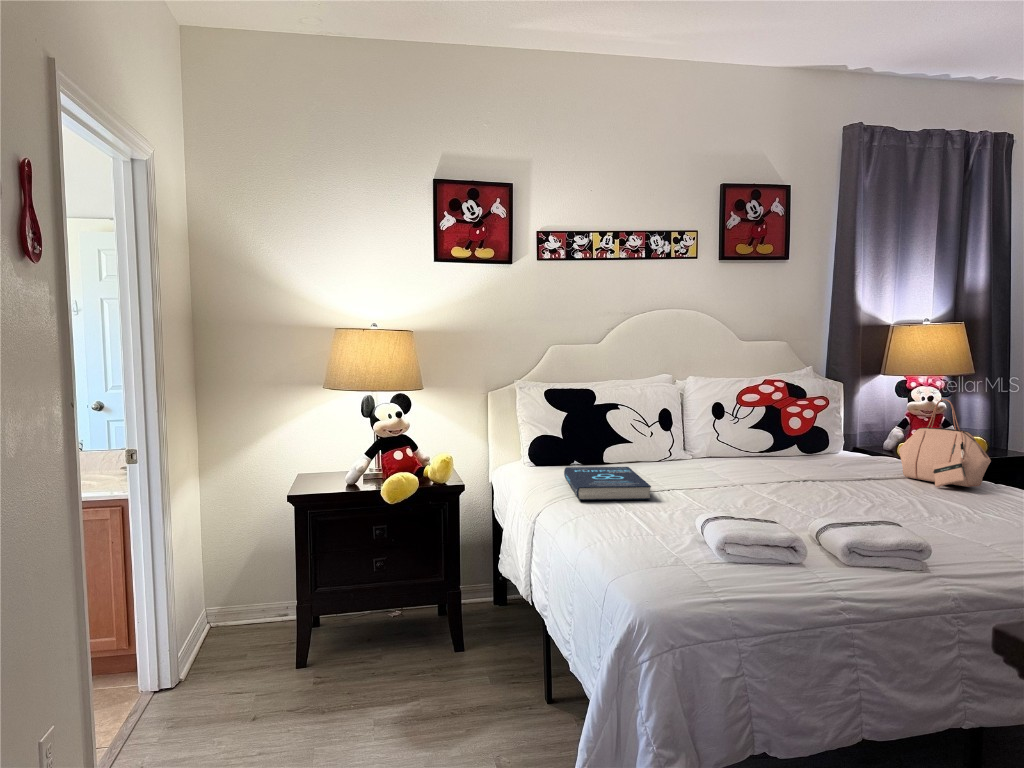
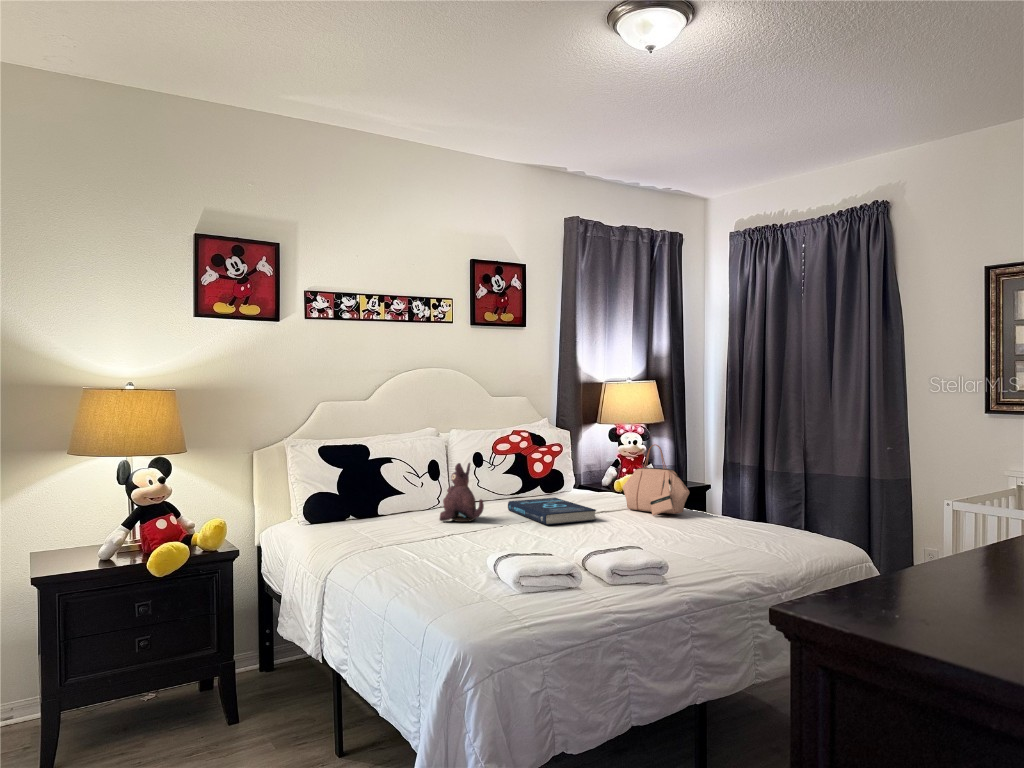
plush toy: none [667,412,716,477] -> present [440,463,484,522]
book: present [564,467,651,500] -> present [508,498,596,525]

